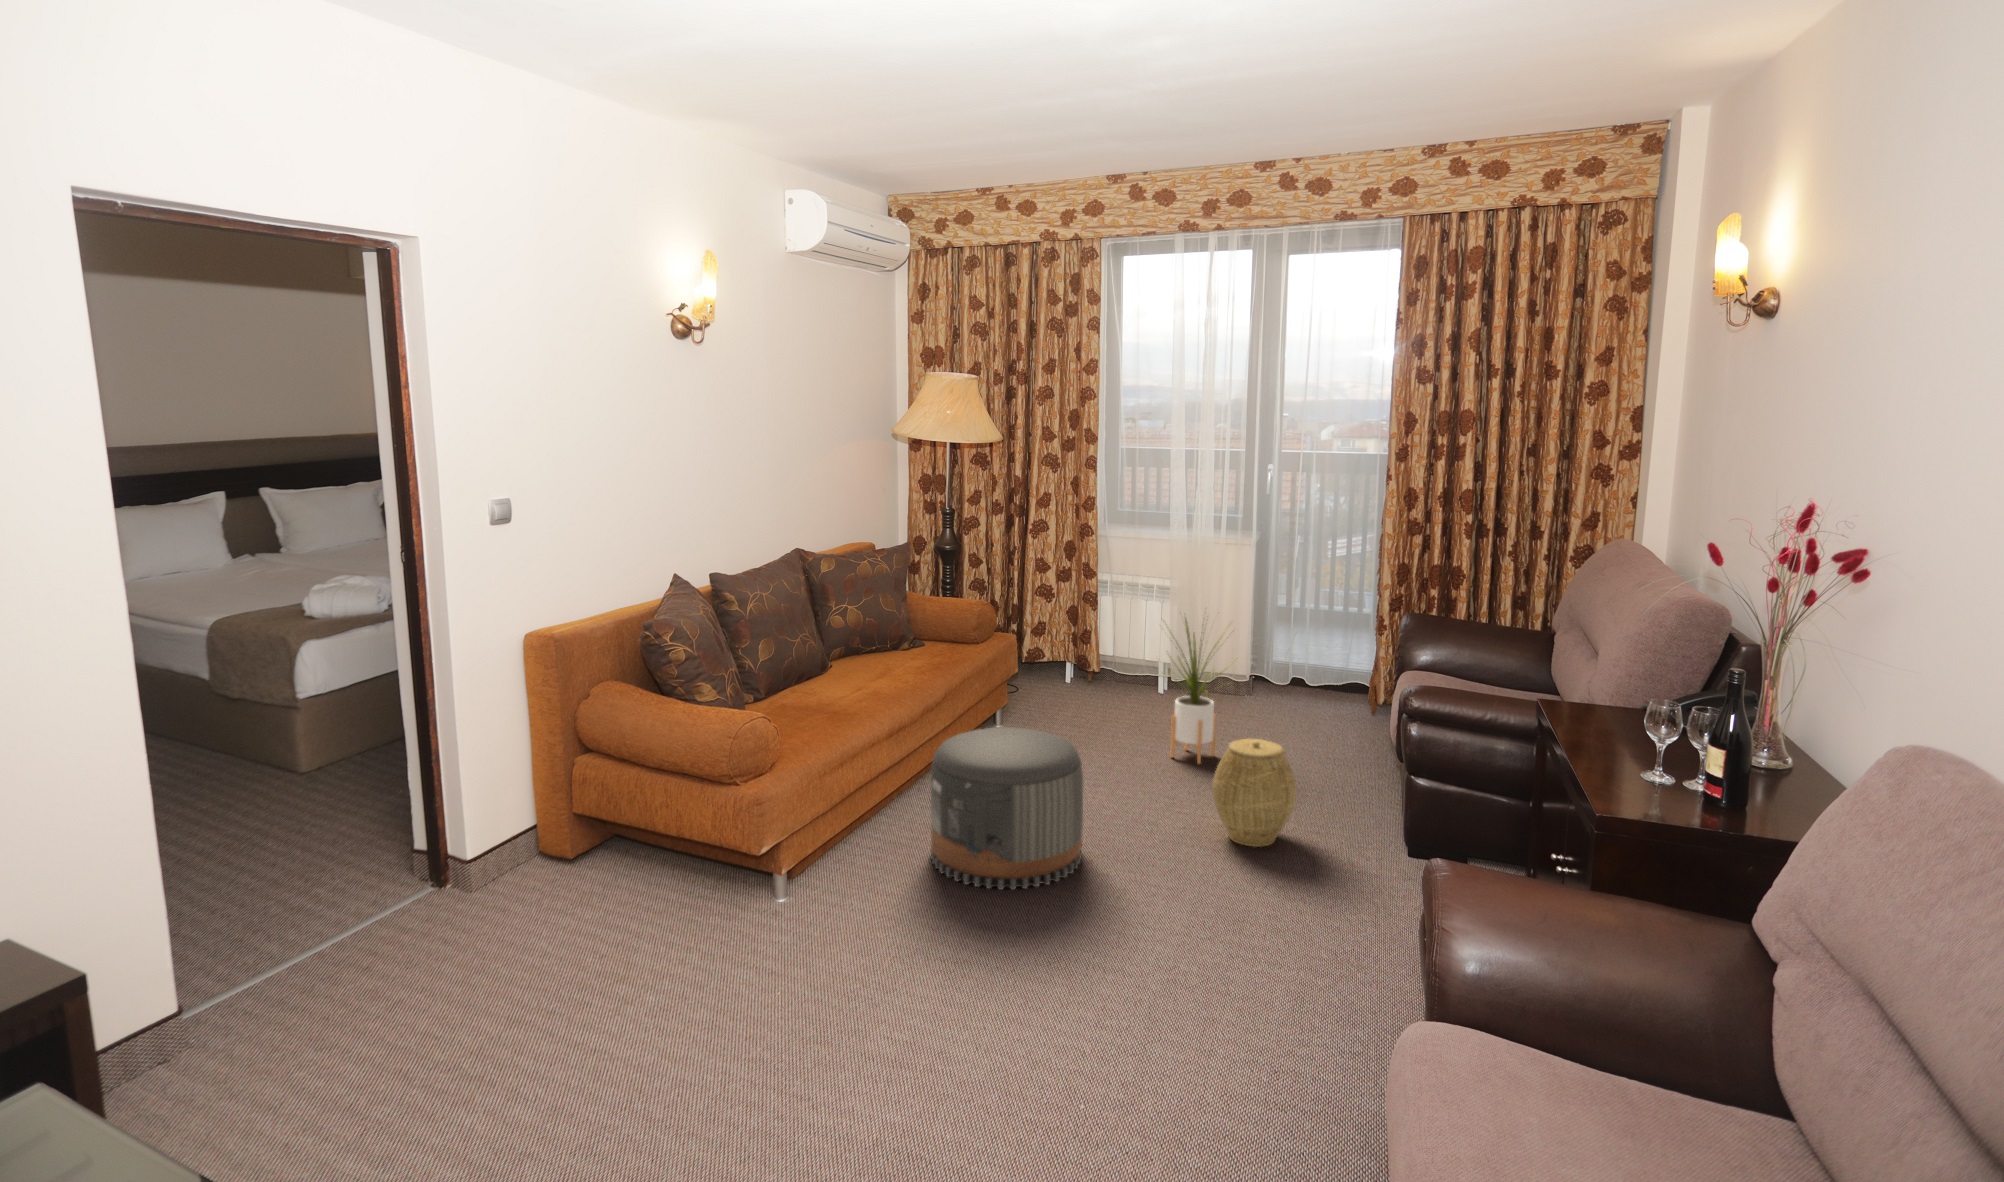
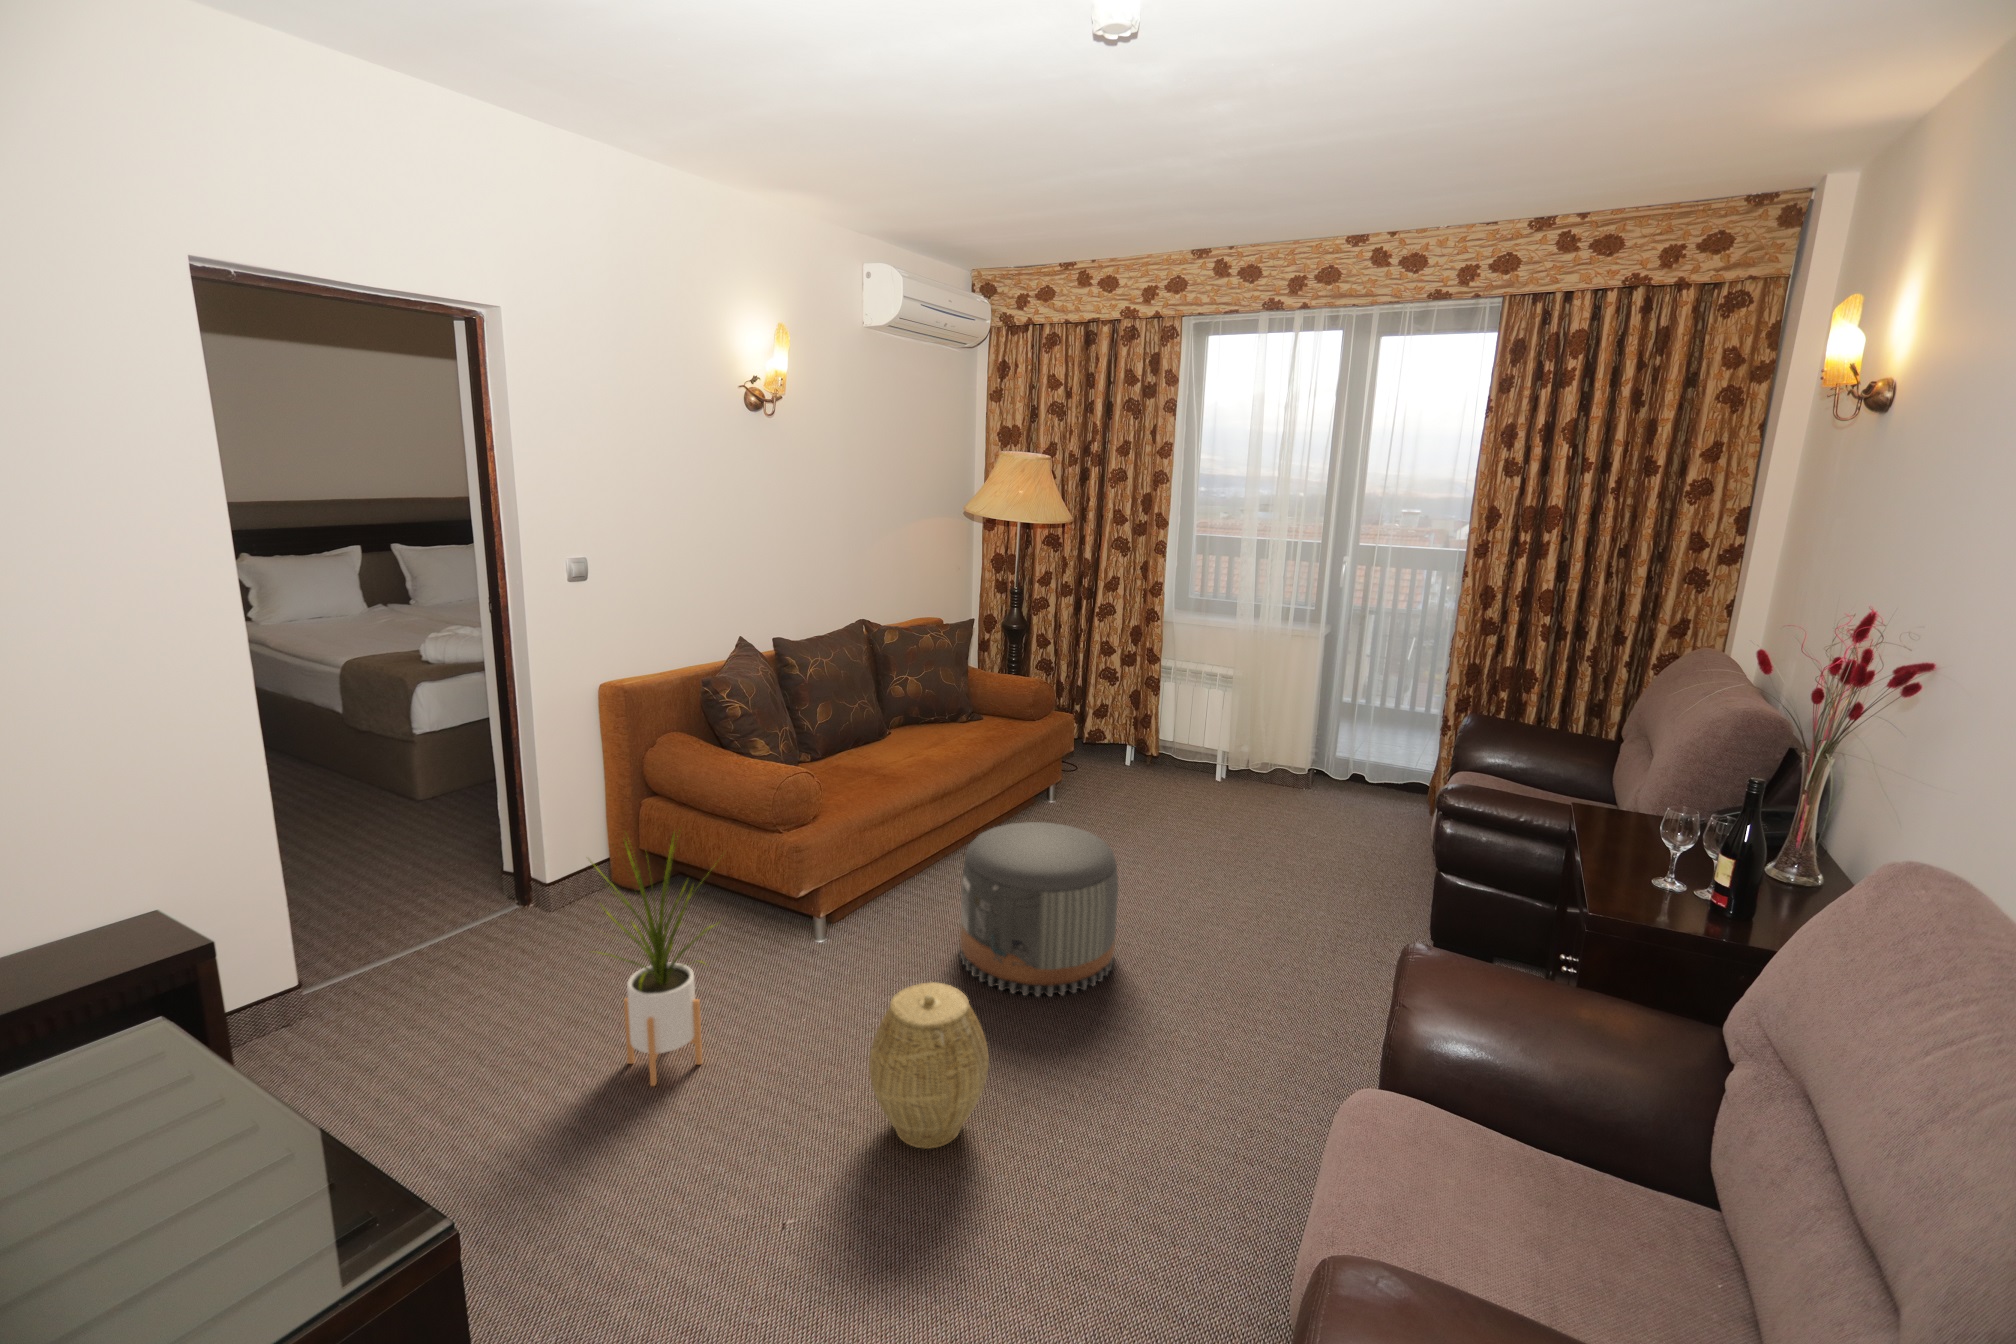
house plant: present [1170,619,1236,764] -> present [590,834,718,1086]
woven basket: present [1212,738,1297,847] -> present [869,982,989,1149]

